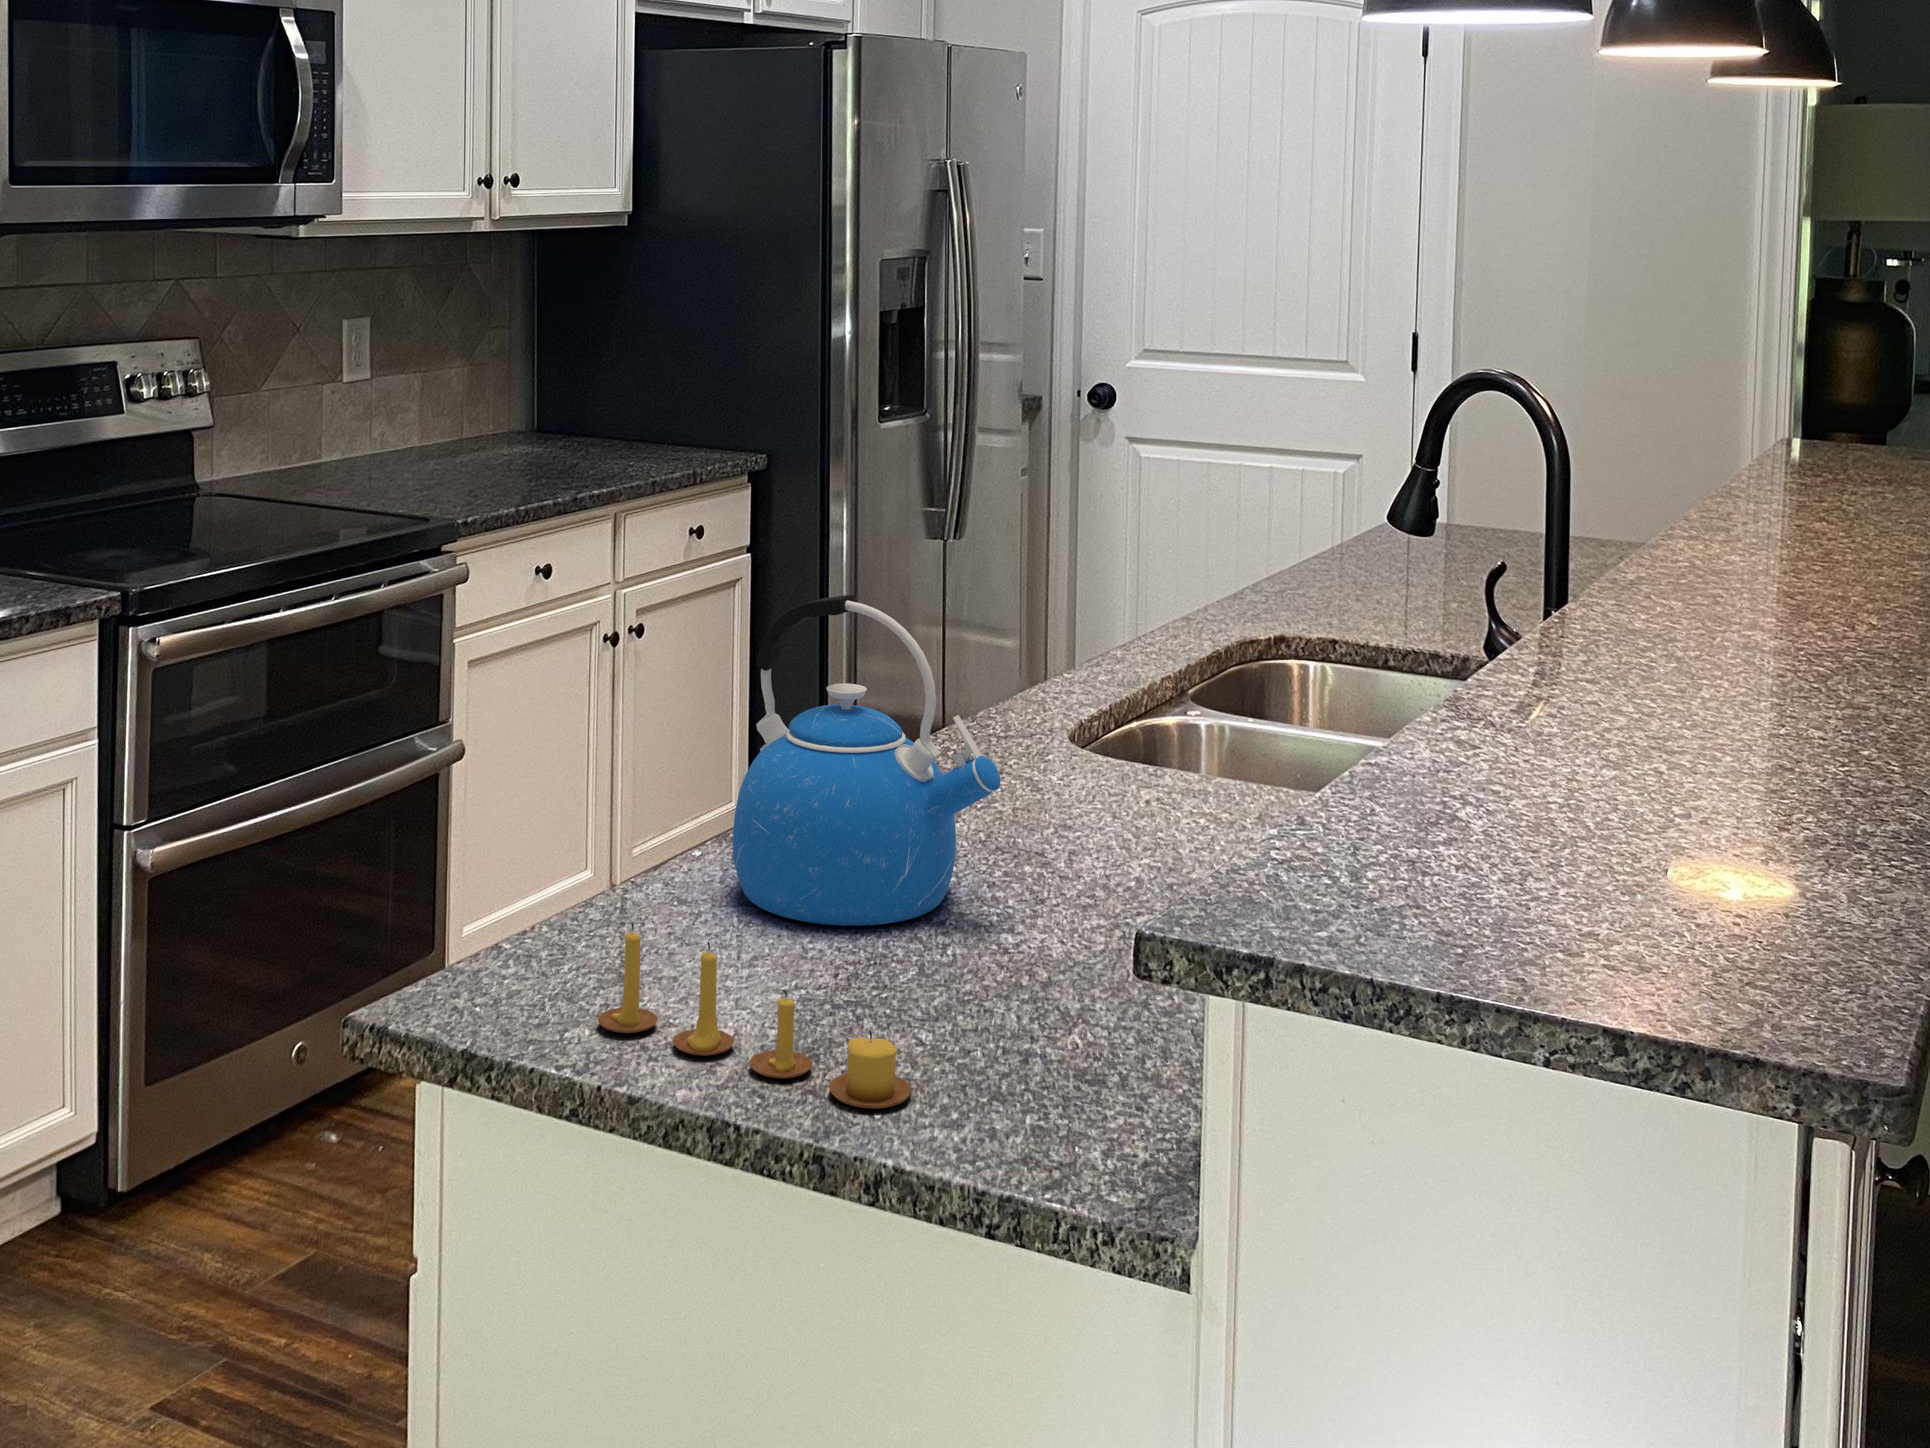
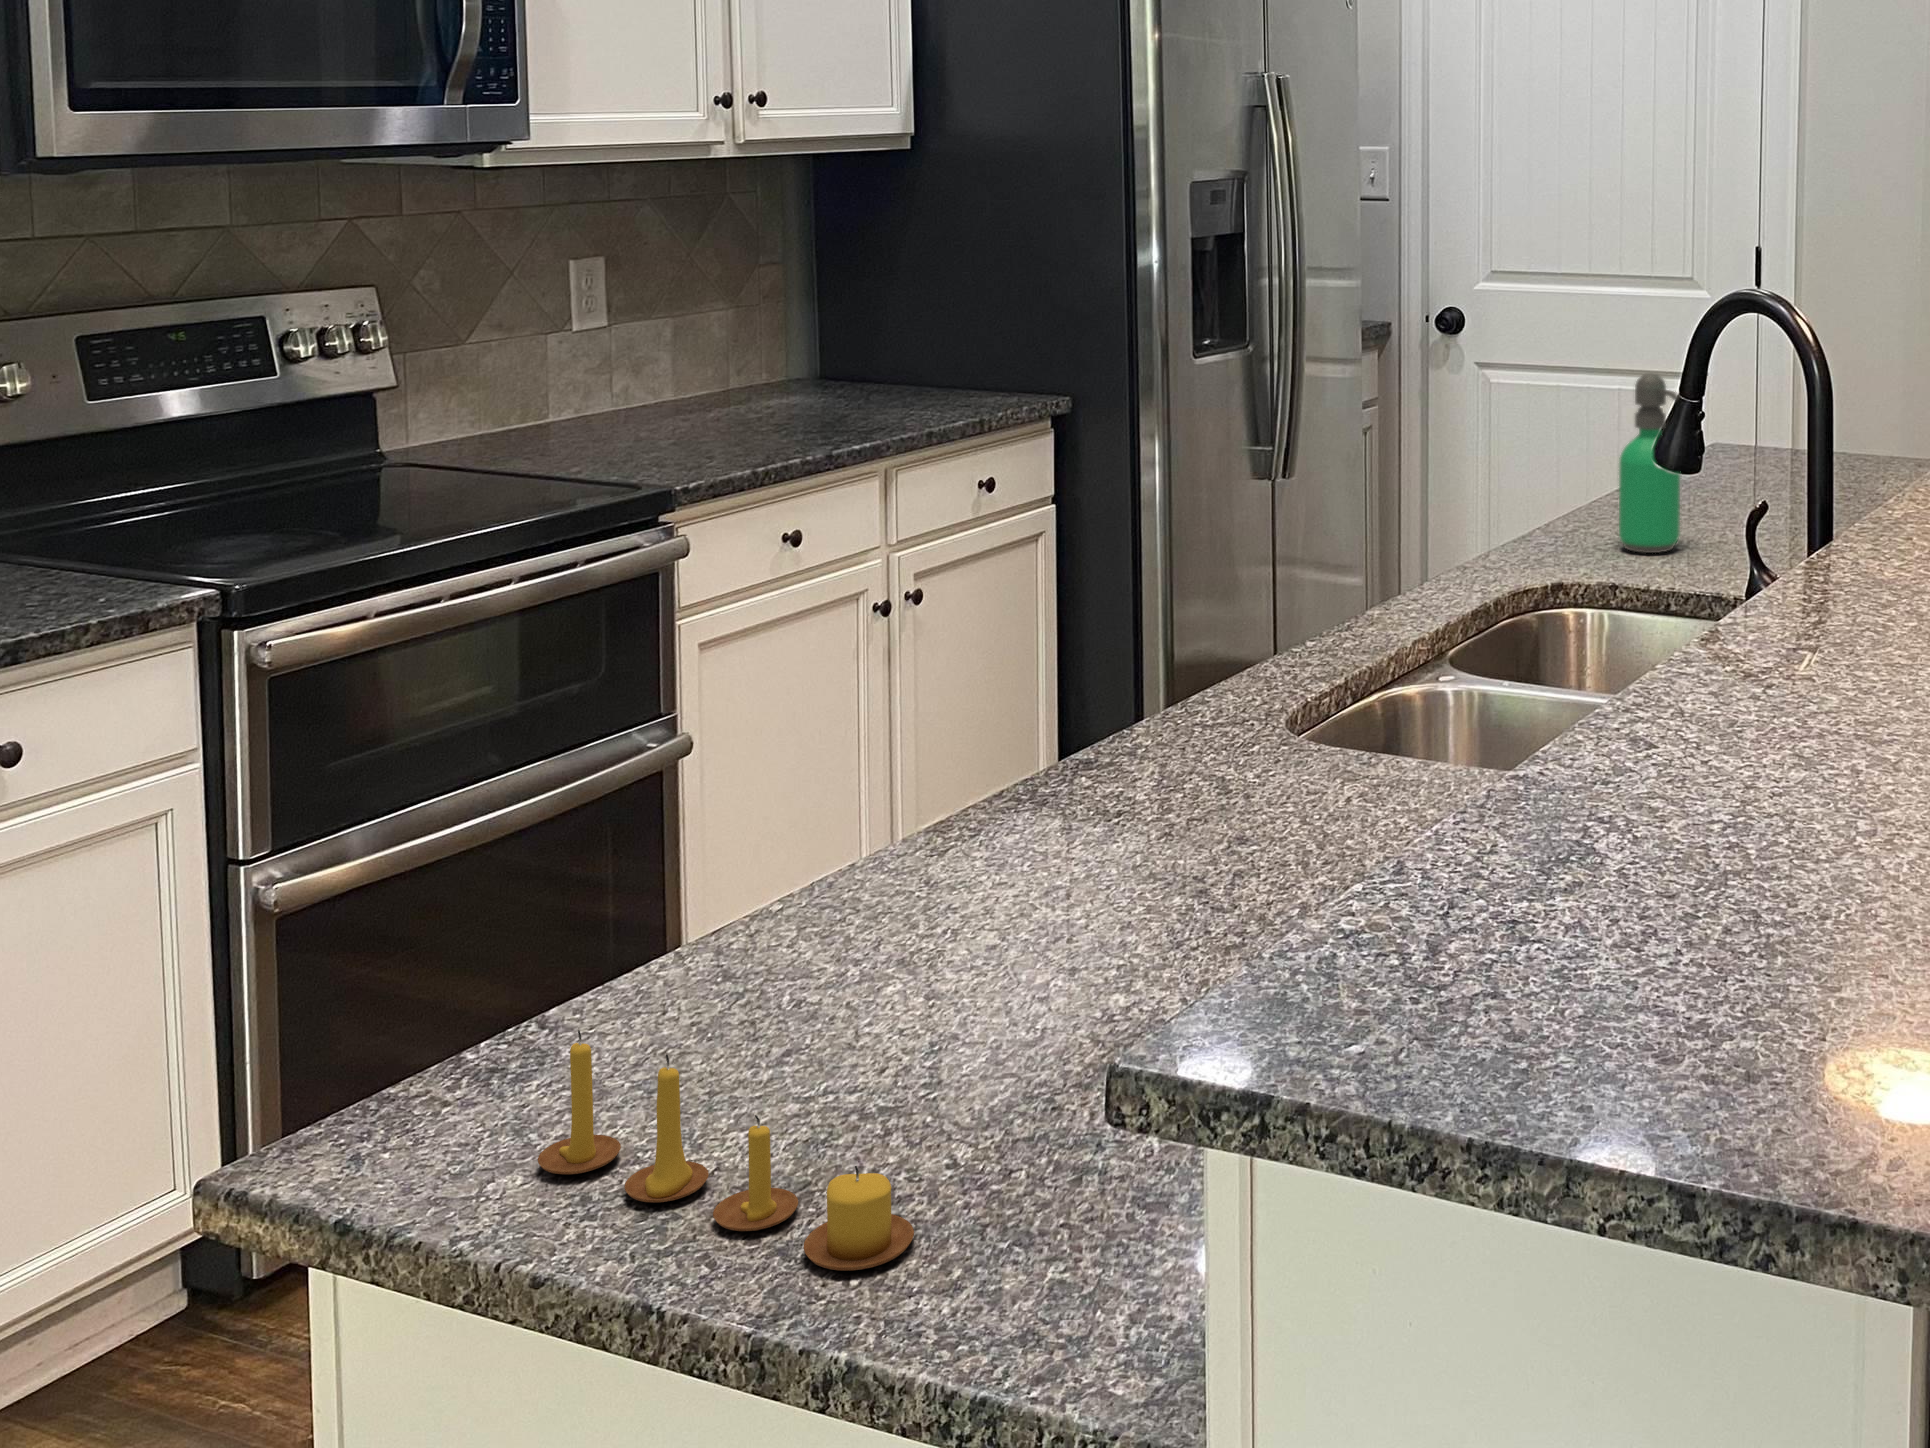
soap dispenser: none [1329,447,1392,614] -> present [1619,373,1680,553]
kettle: present [733,595,1000,926] -> none [799,582,1116,990]

